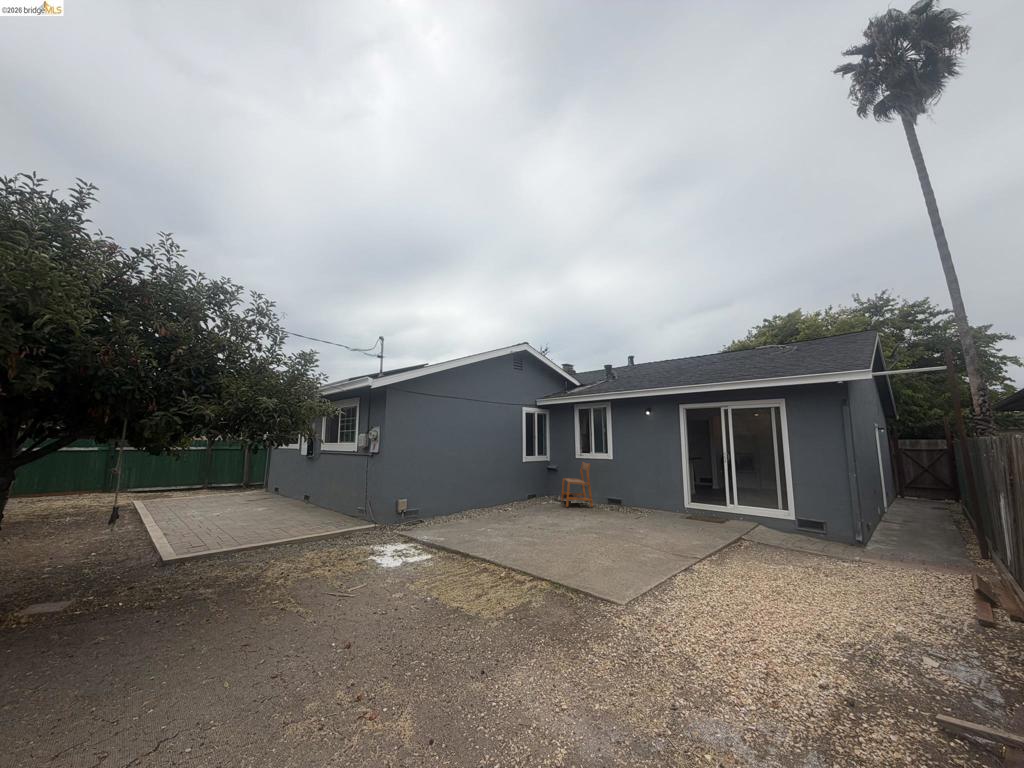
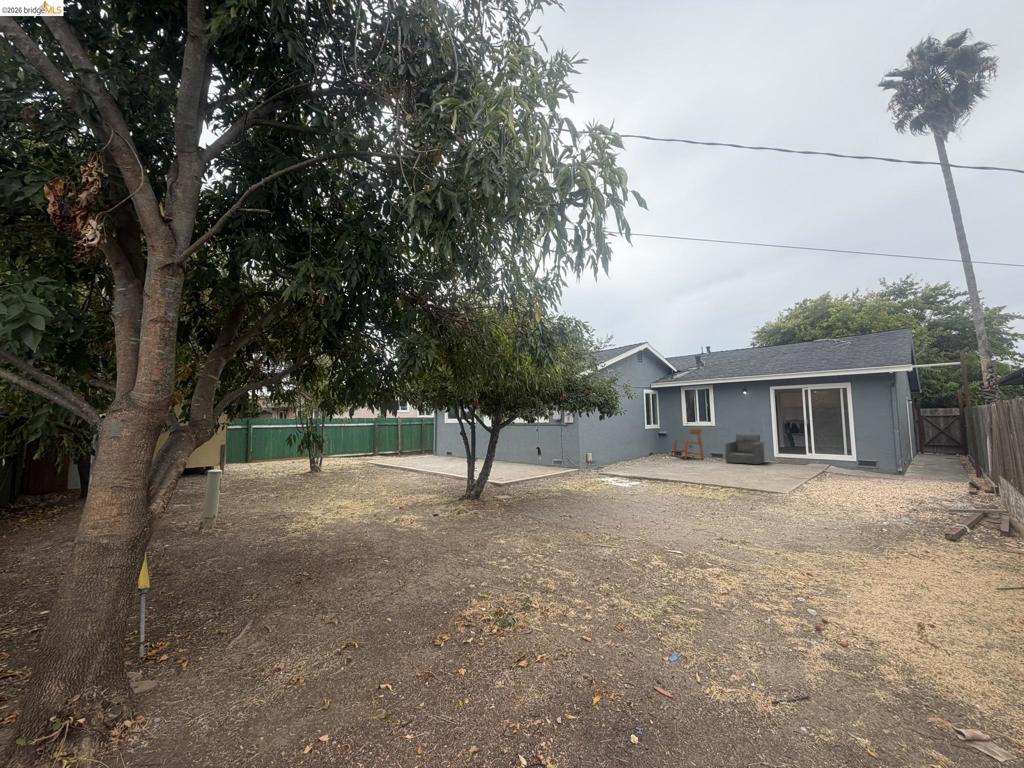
armchair: none [614,473,671,520] -> present [725,434,765,464]

